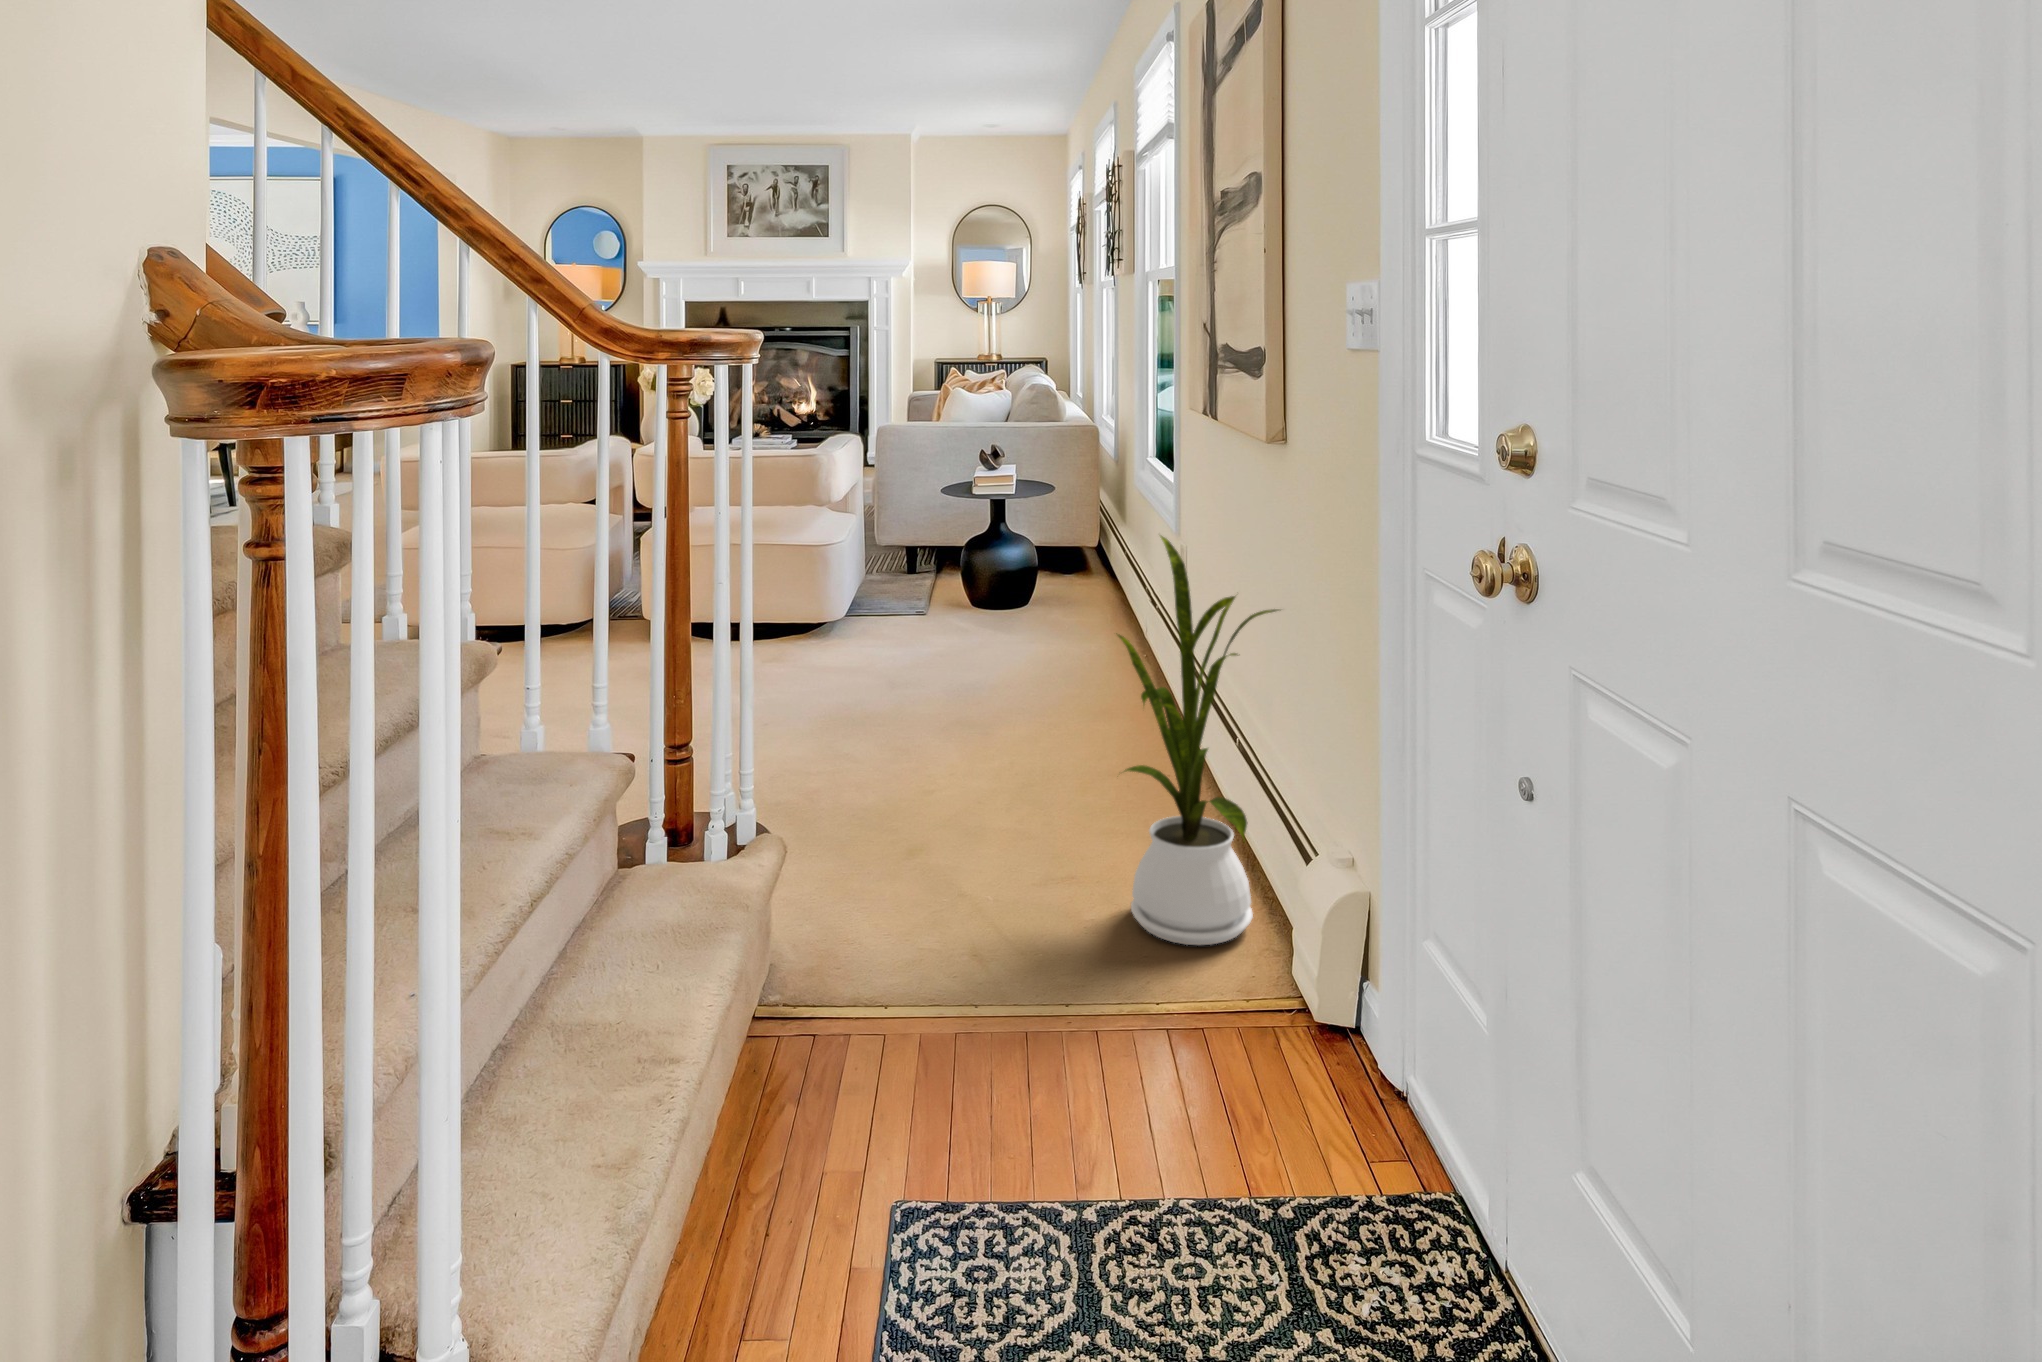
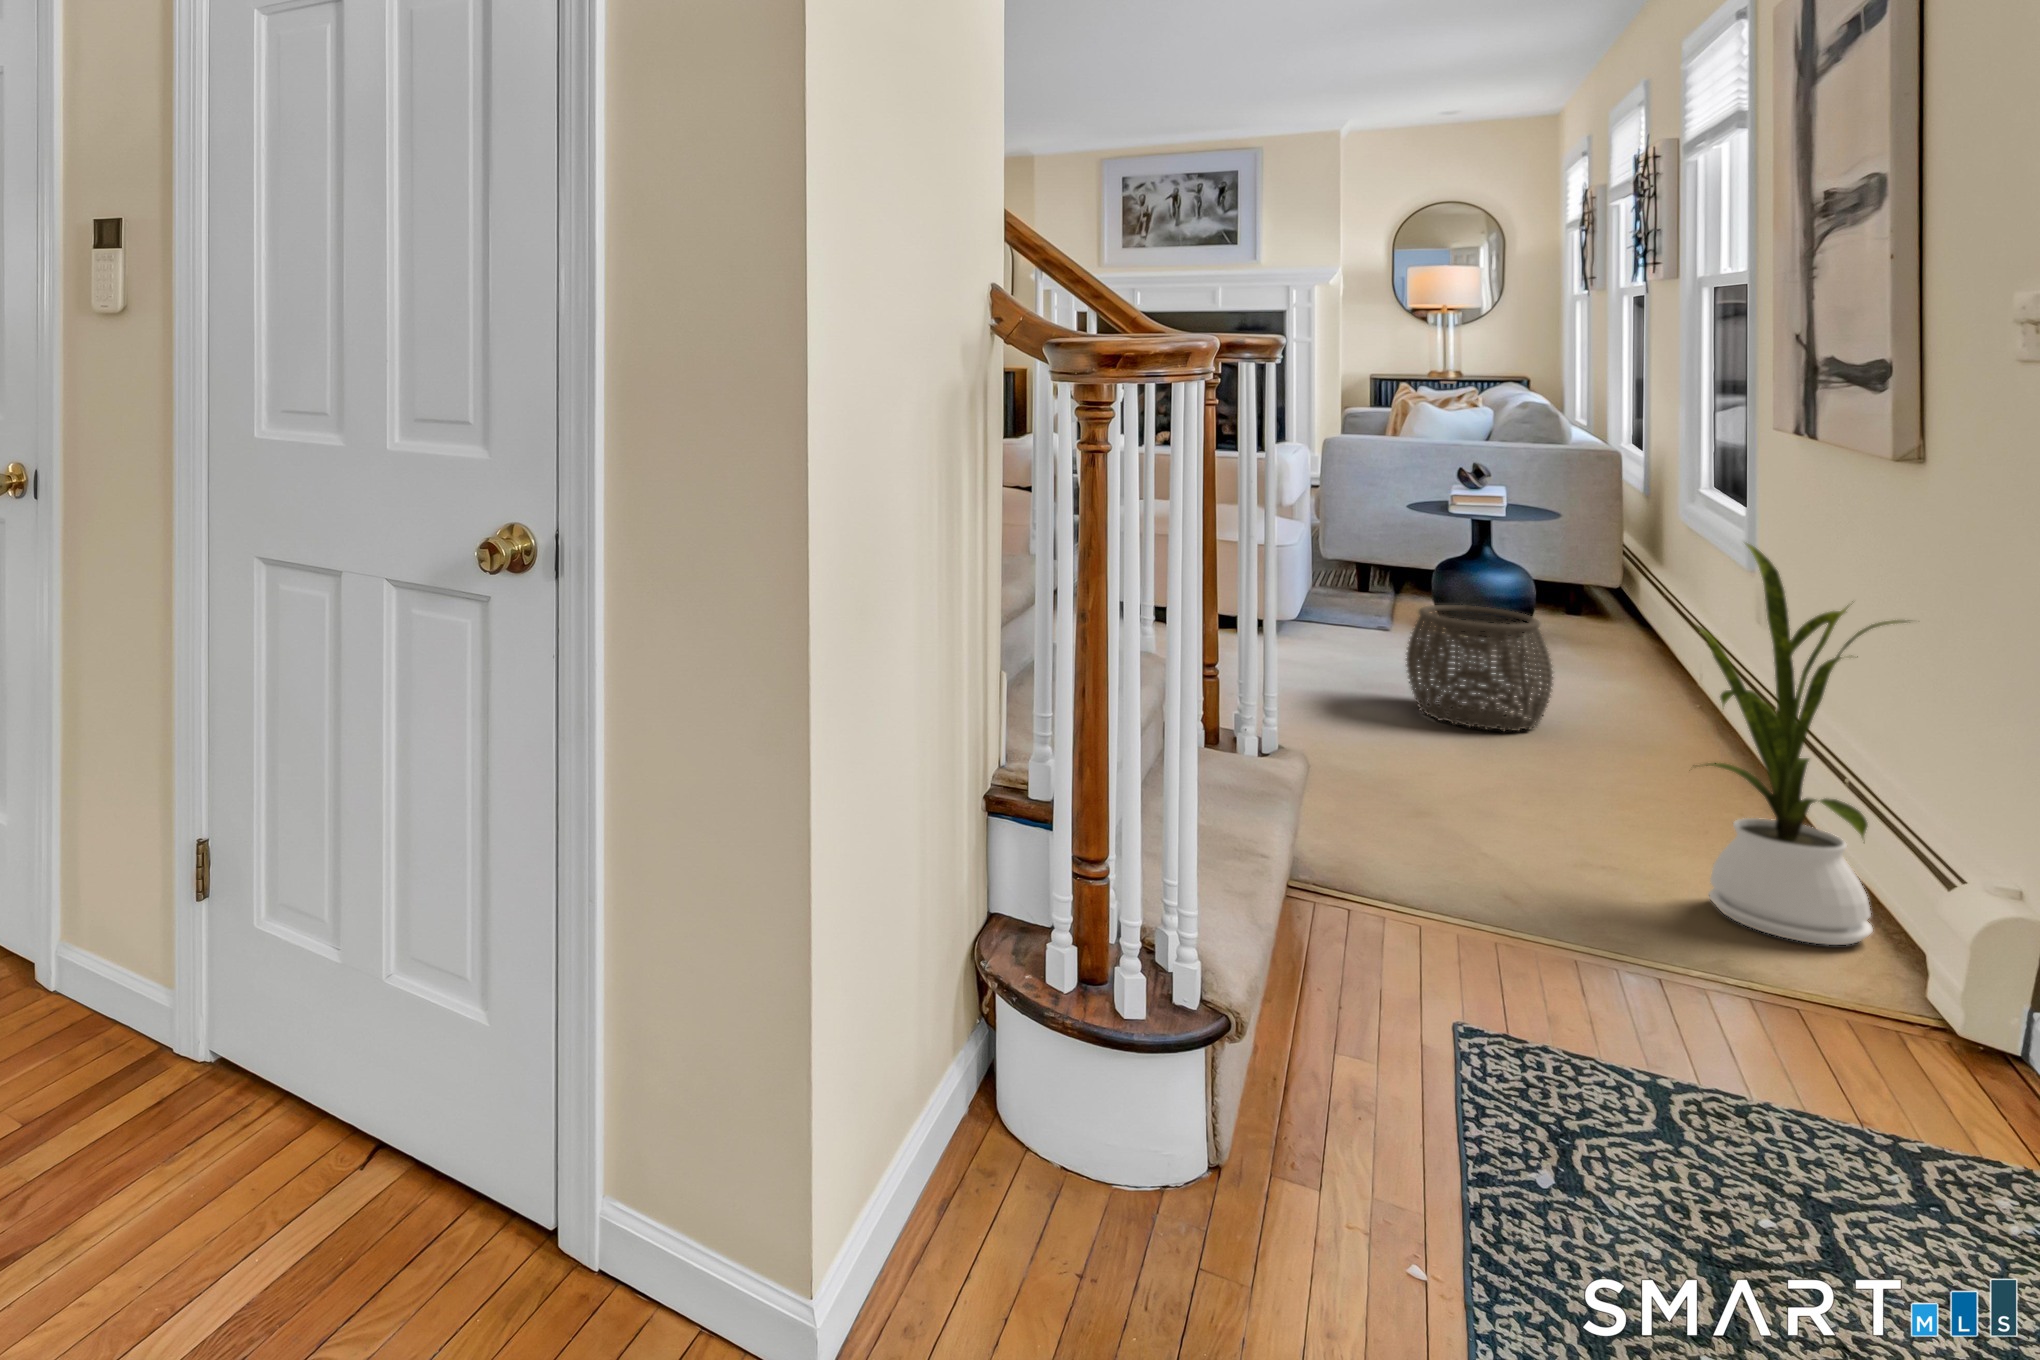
woven basket: none [912,597,1034,725] -> present [1406,605,1553,731]

